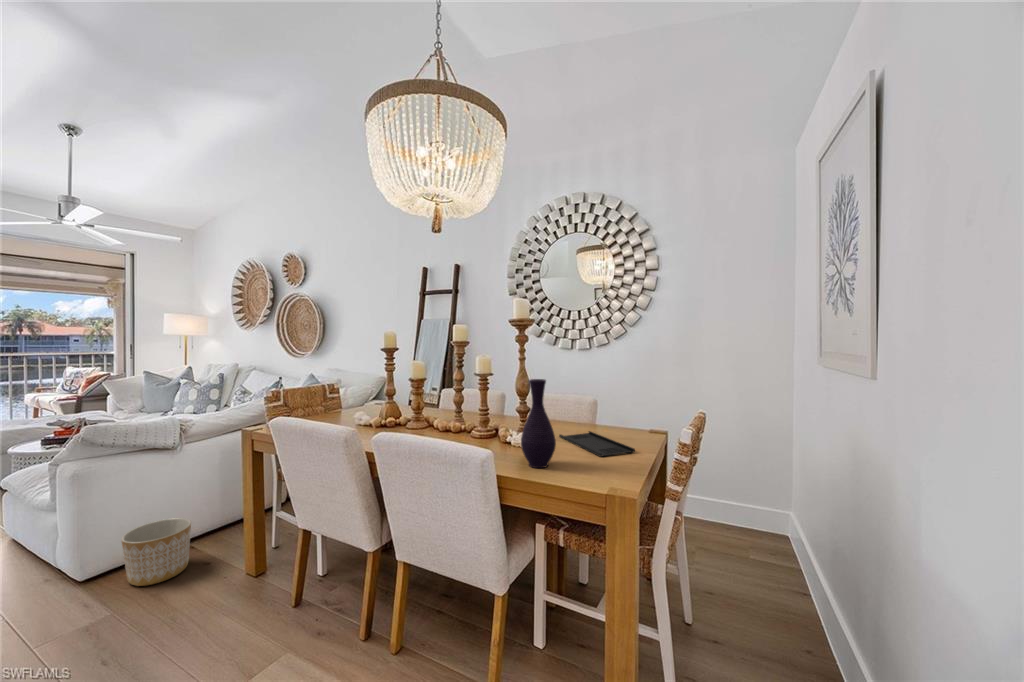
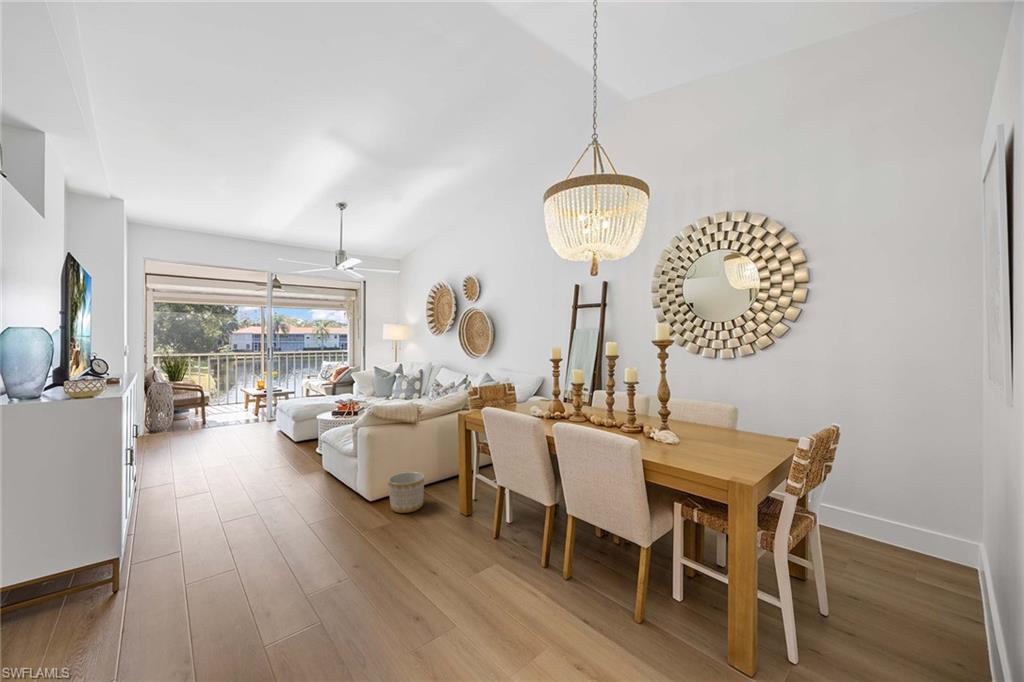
vase: present [521,379,556,468] -> none [661,389,689,457]
tray: present [559,431,635,457] -> none [696,433,763,454]

